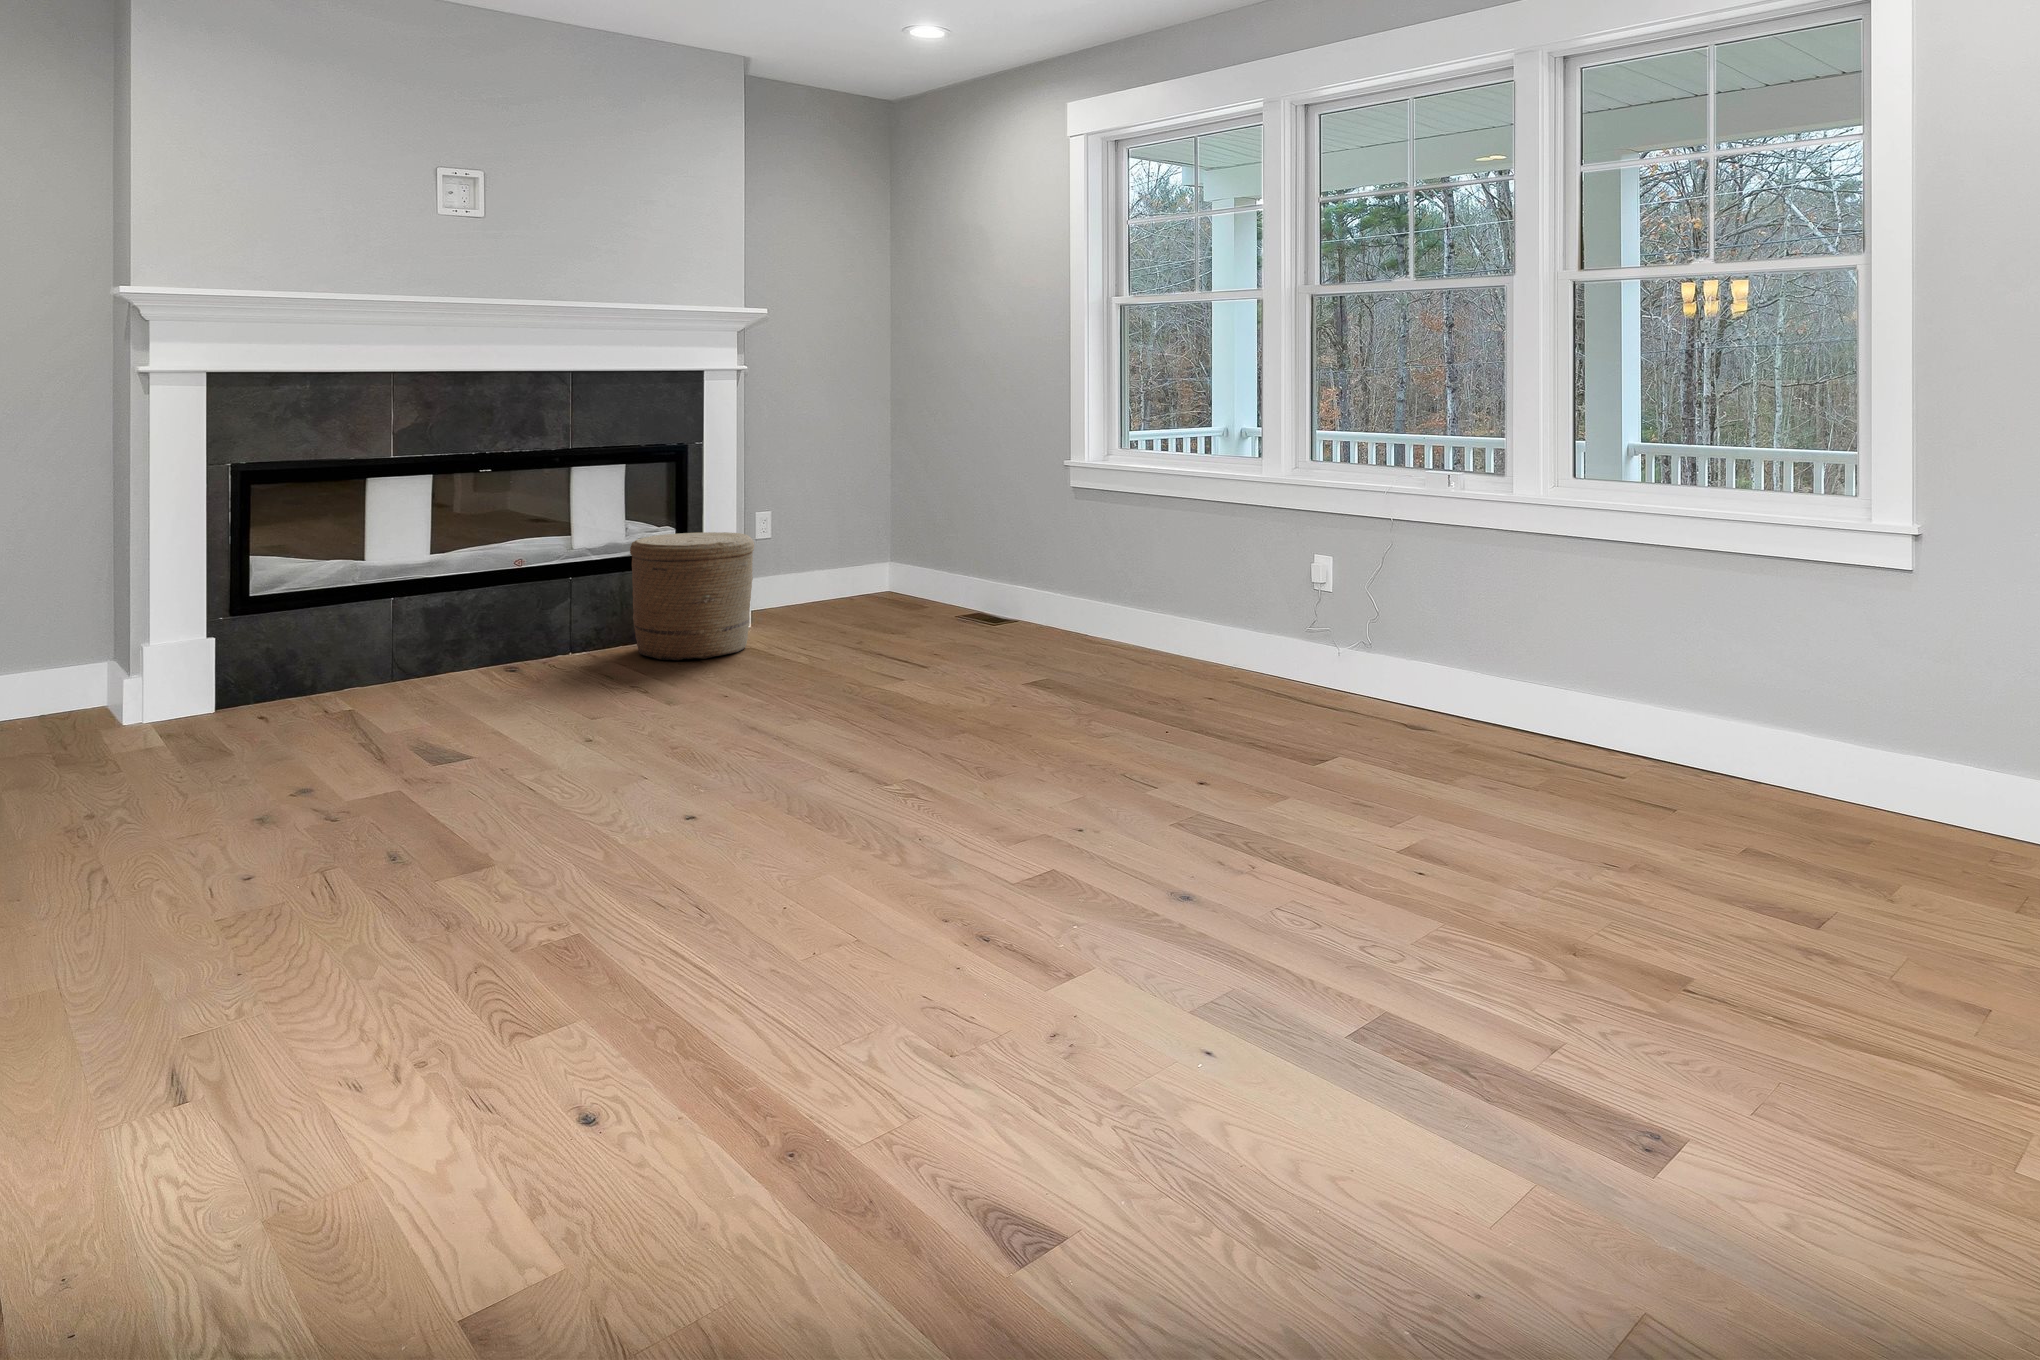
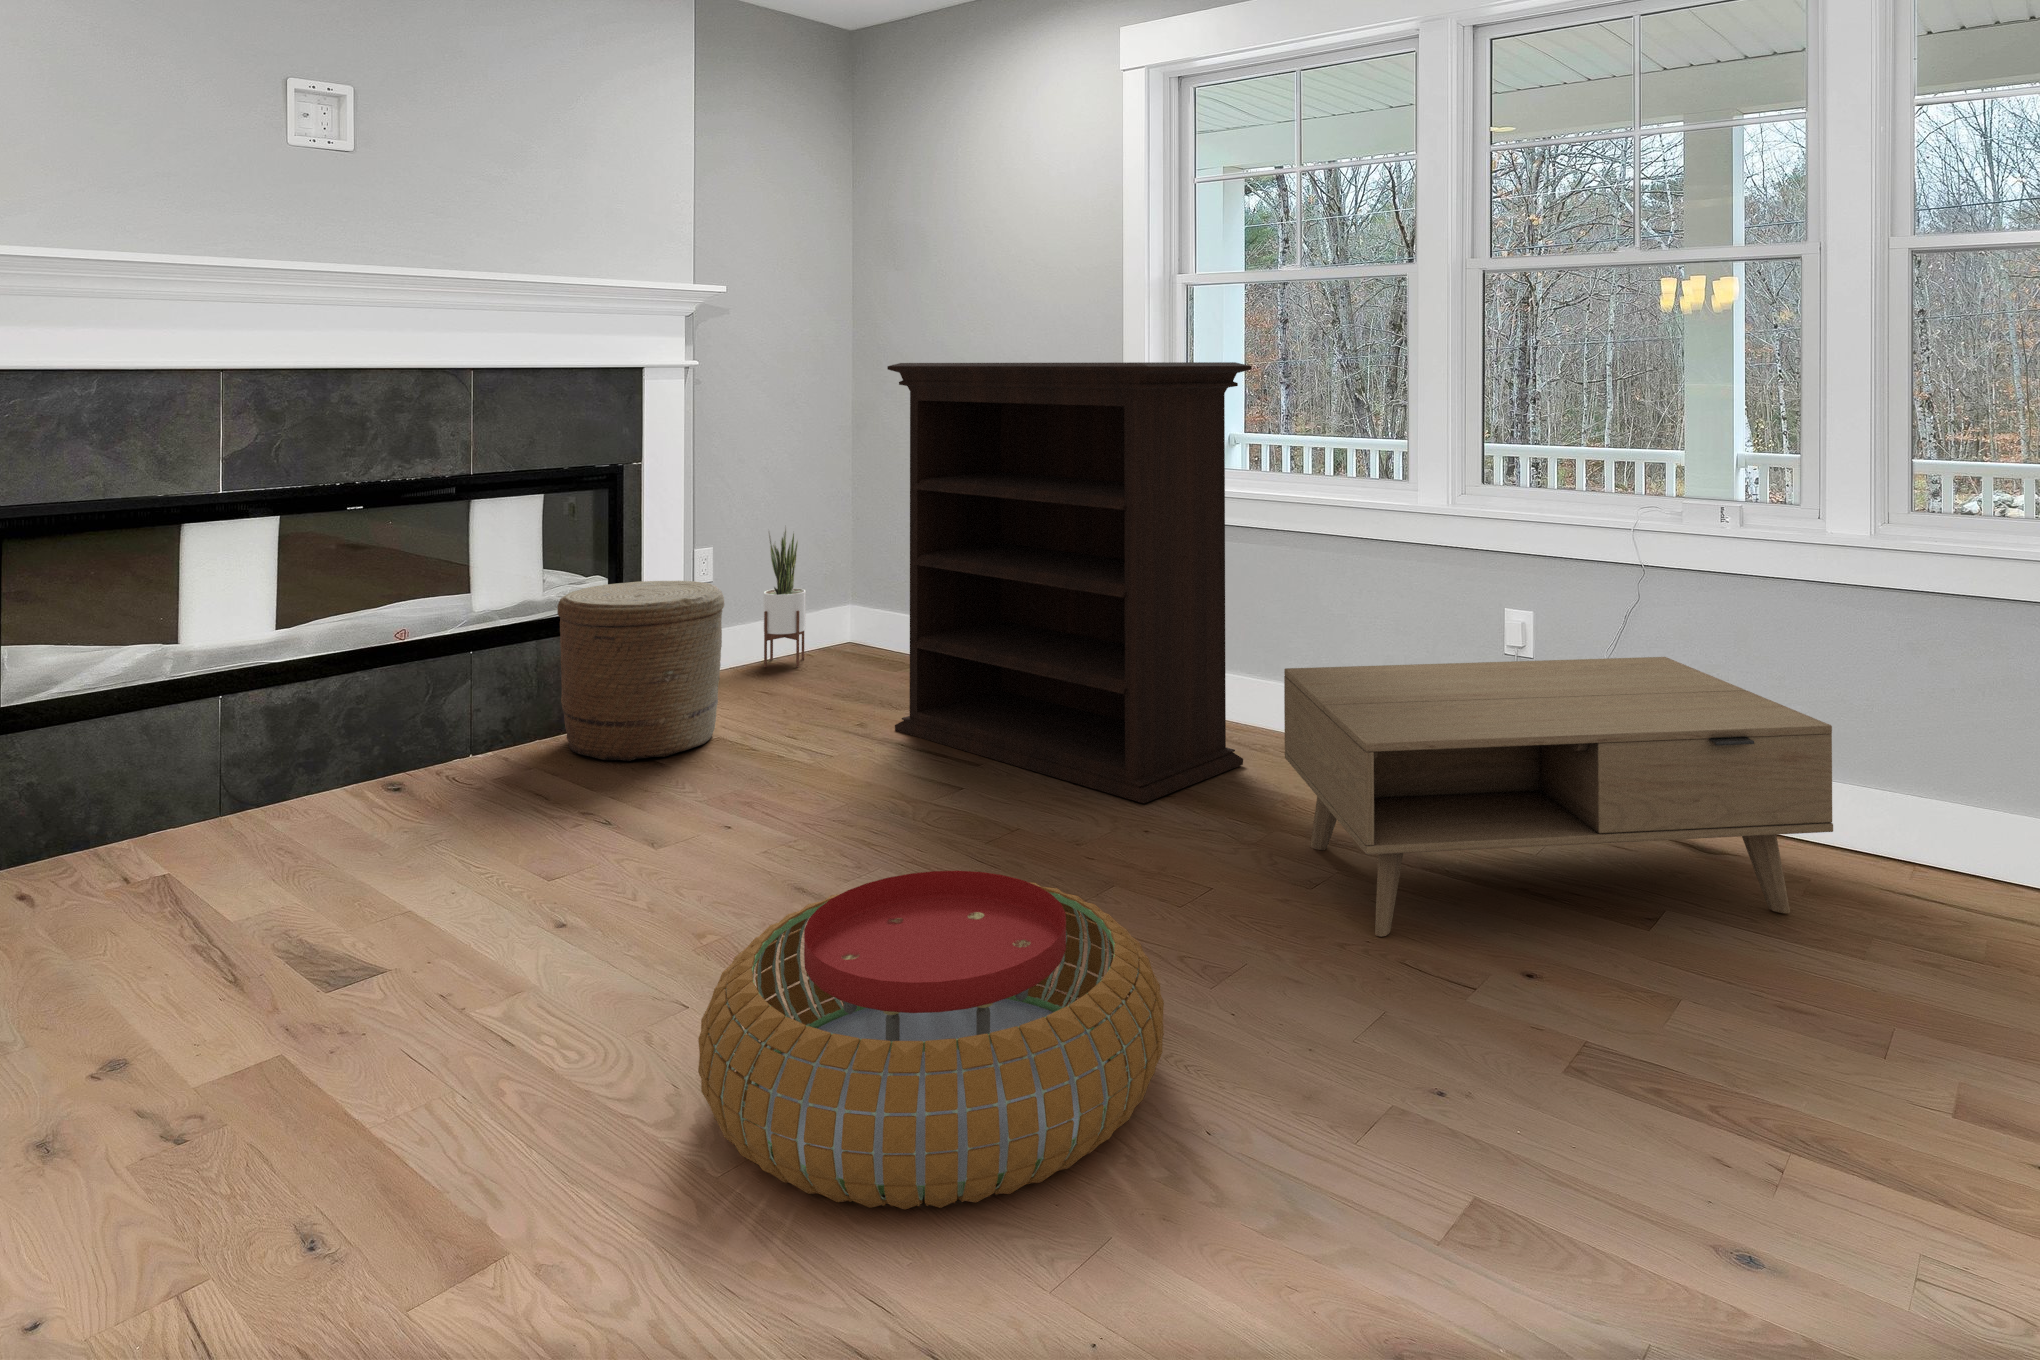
bookshelf: none [877,367,1131,692] -> present [887,362,1252,803]
potted plant: none [807,496,842,608] -> present [764,525,806,667]
coffee table: none [1110,589,1452,761] -> present [1284,657,1833,937]
pouf: none [637,693,930,855] -> present [698,871,1164,1210]

